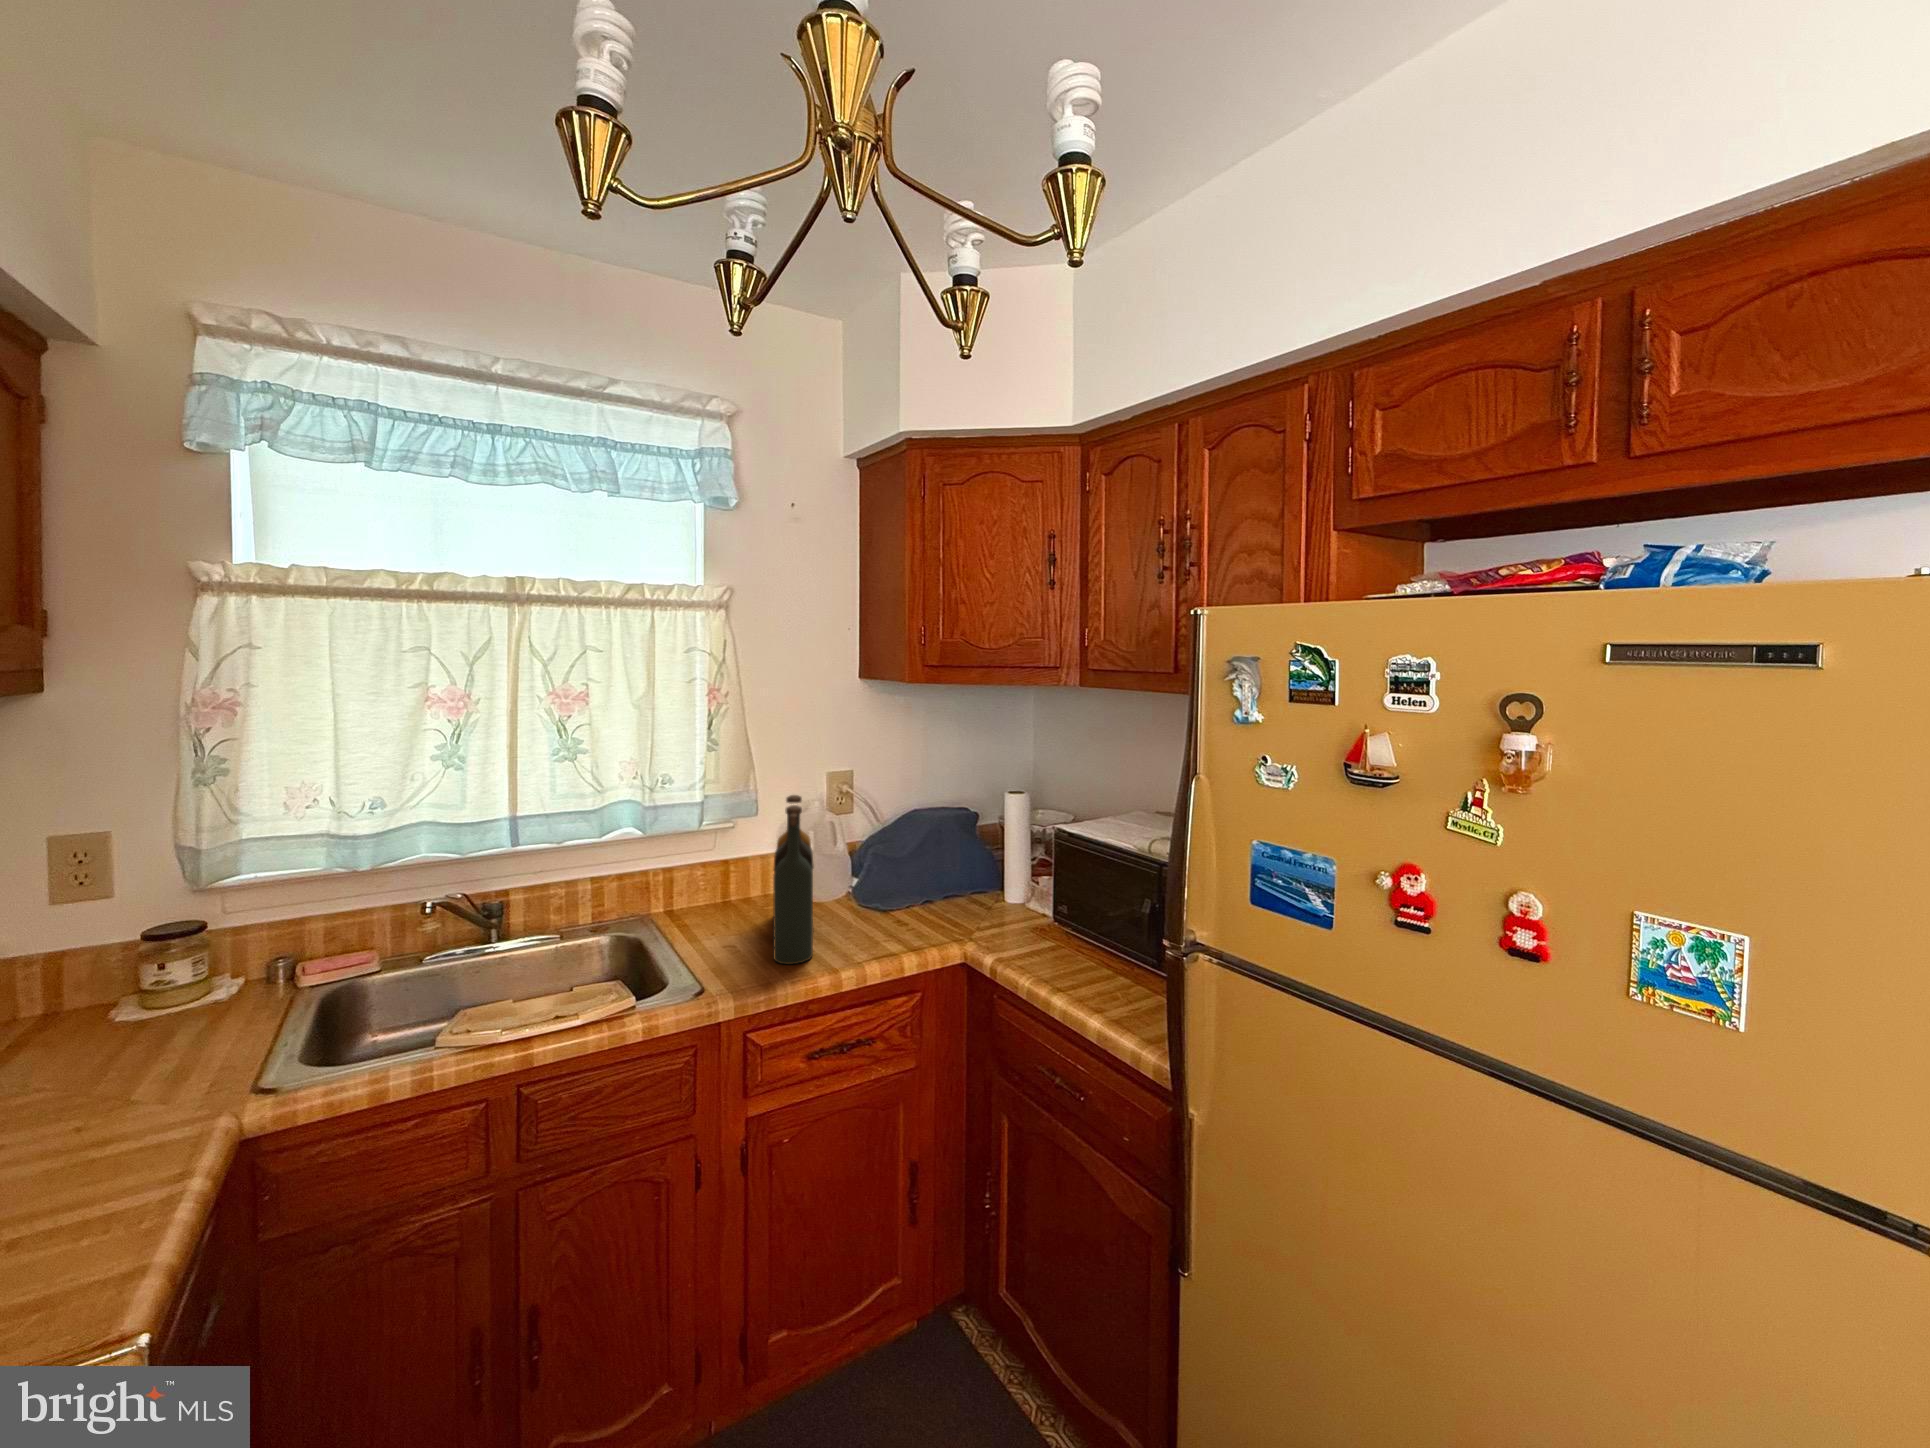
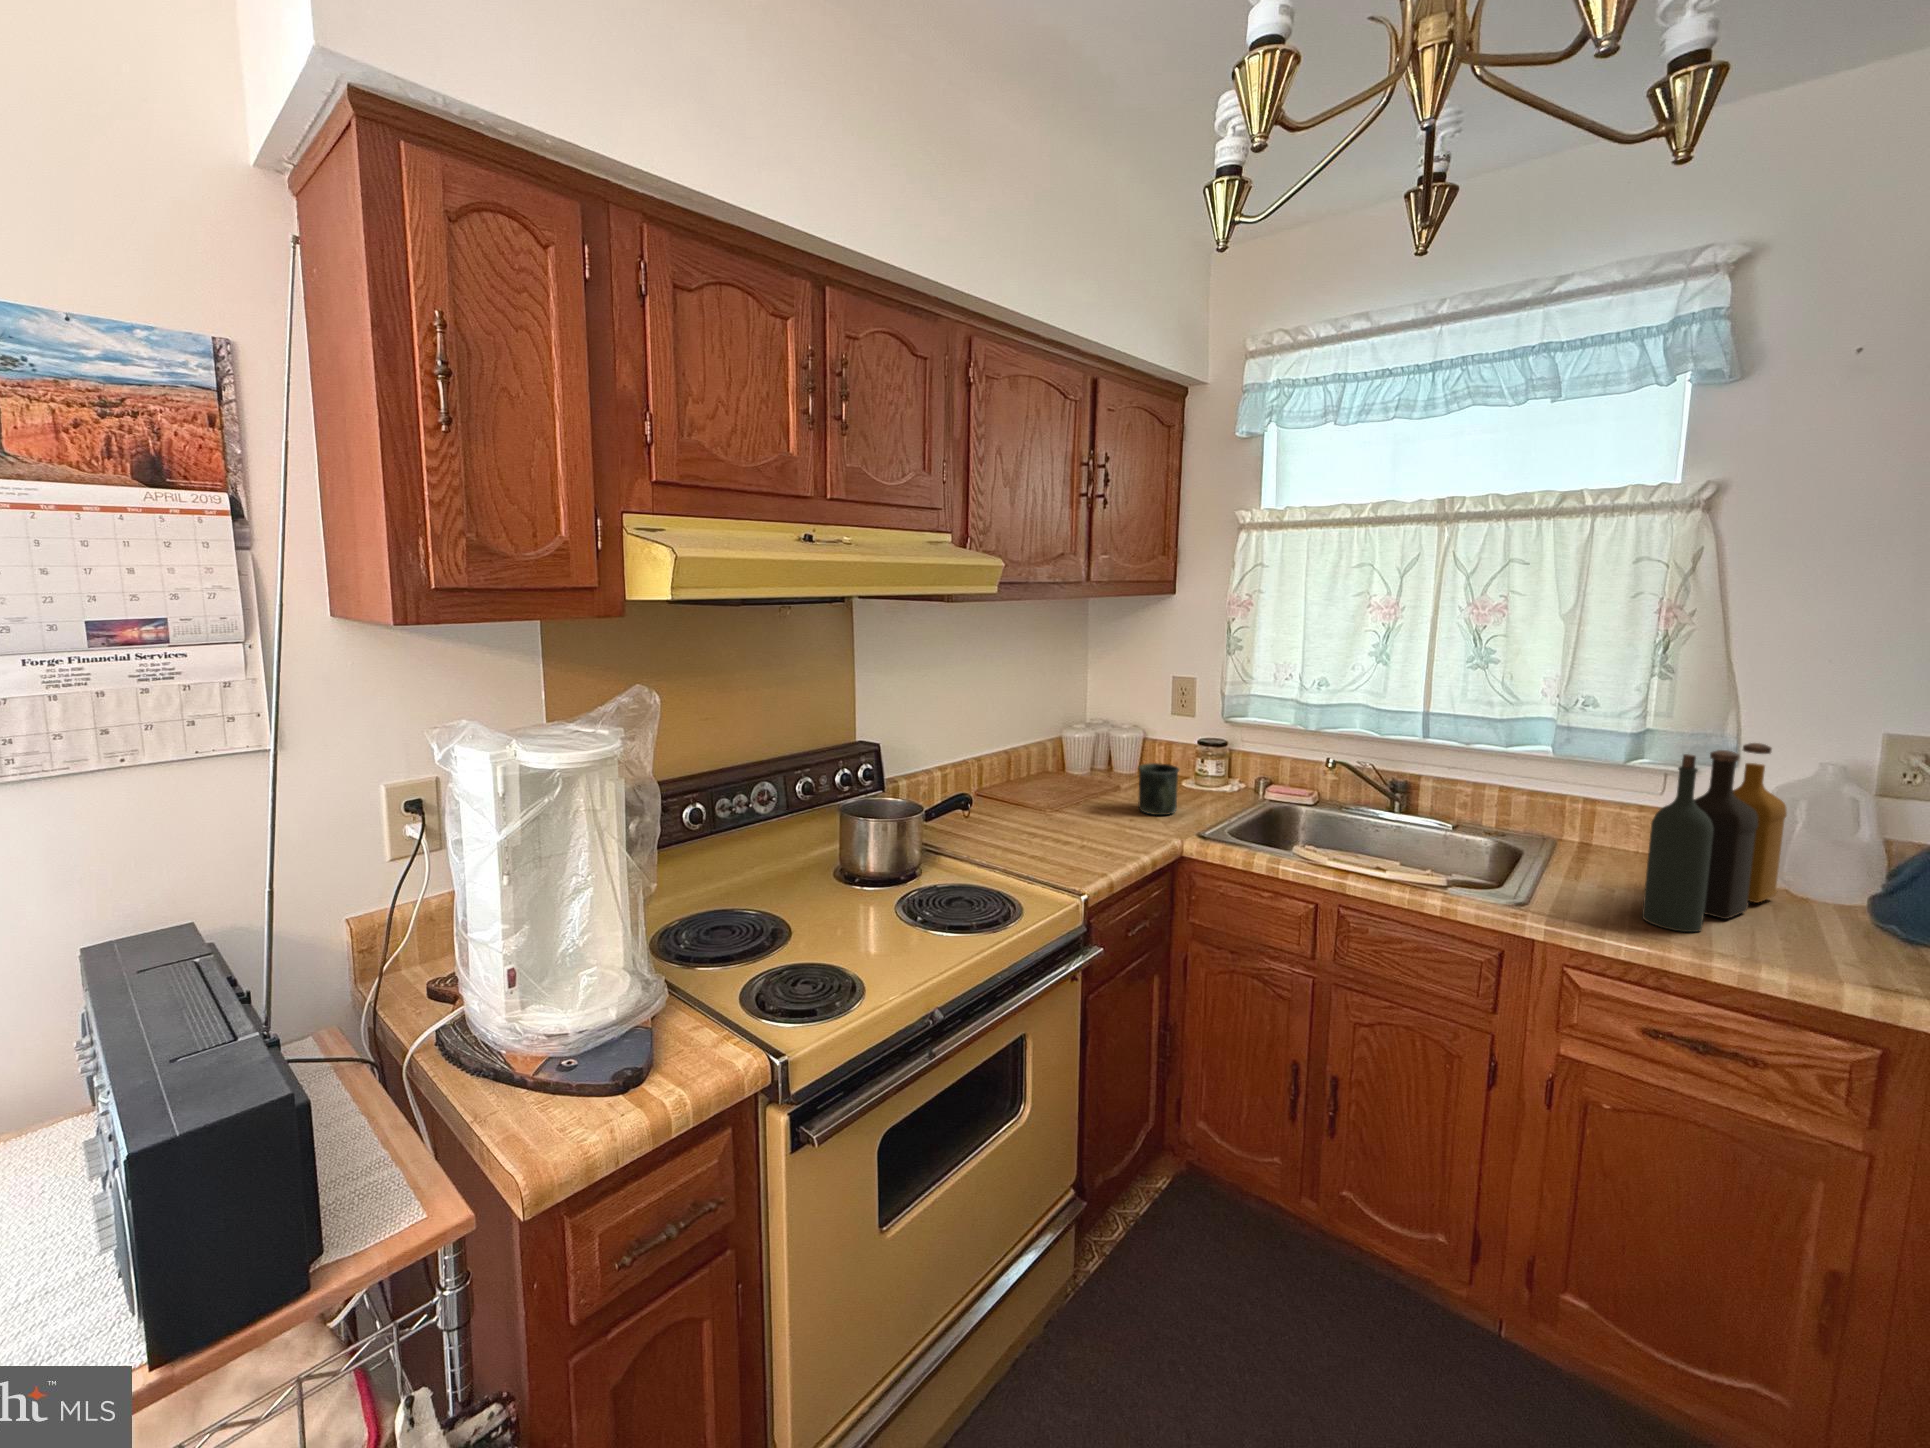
mug: none [57,992,164,1101] -> present [1138,763,1179,815]

